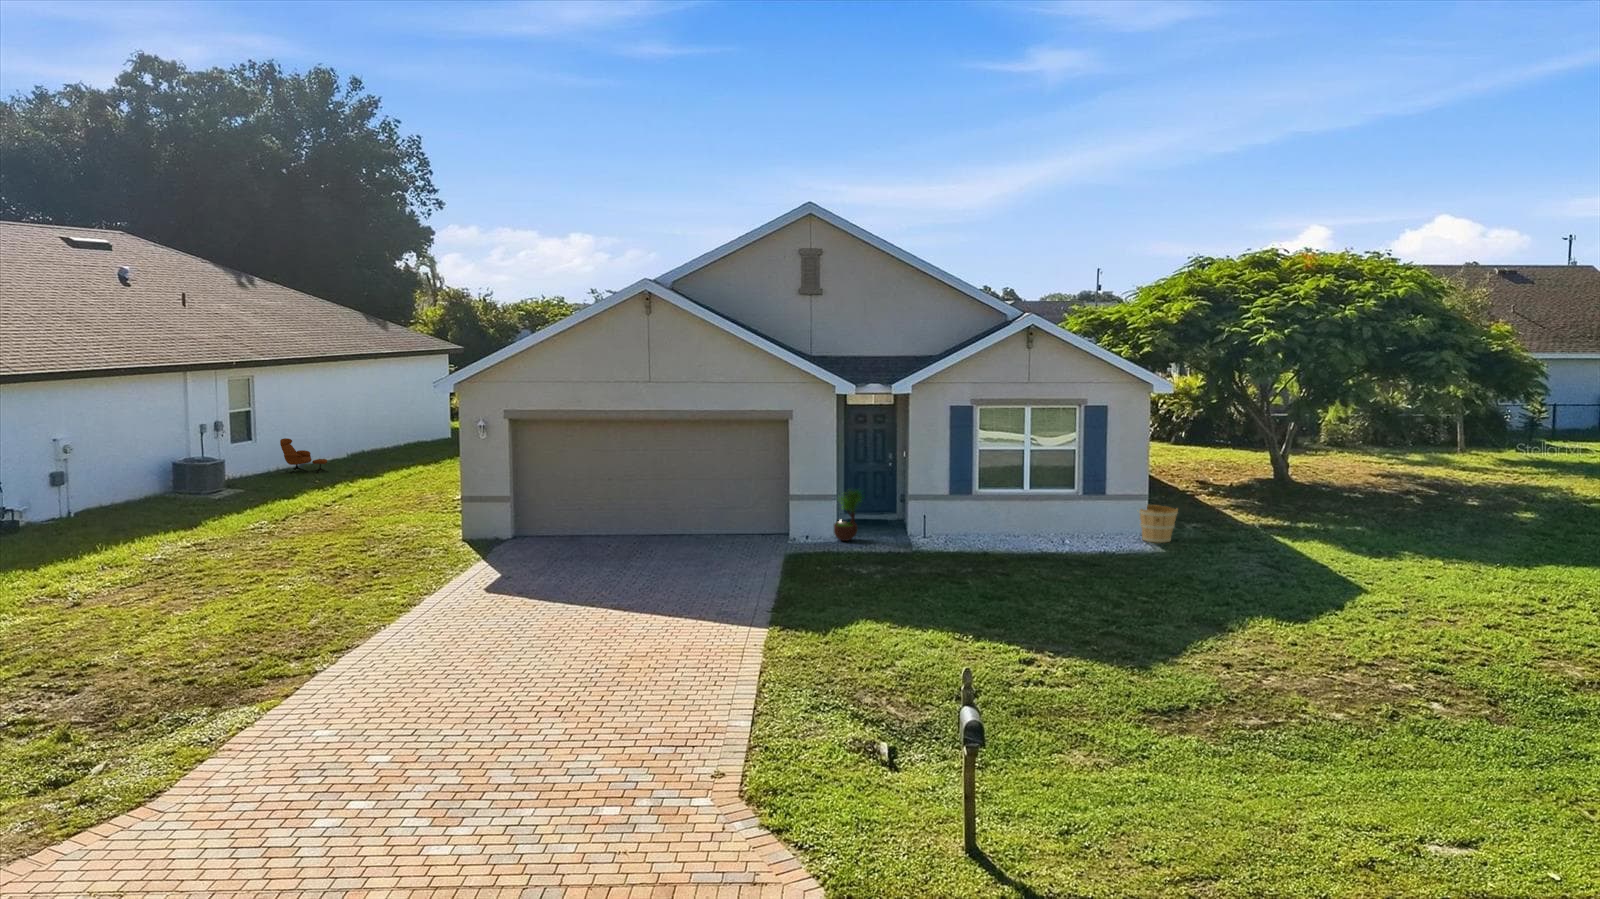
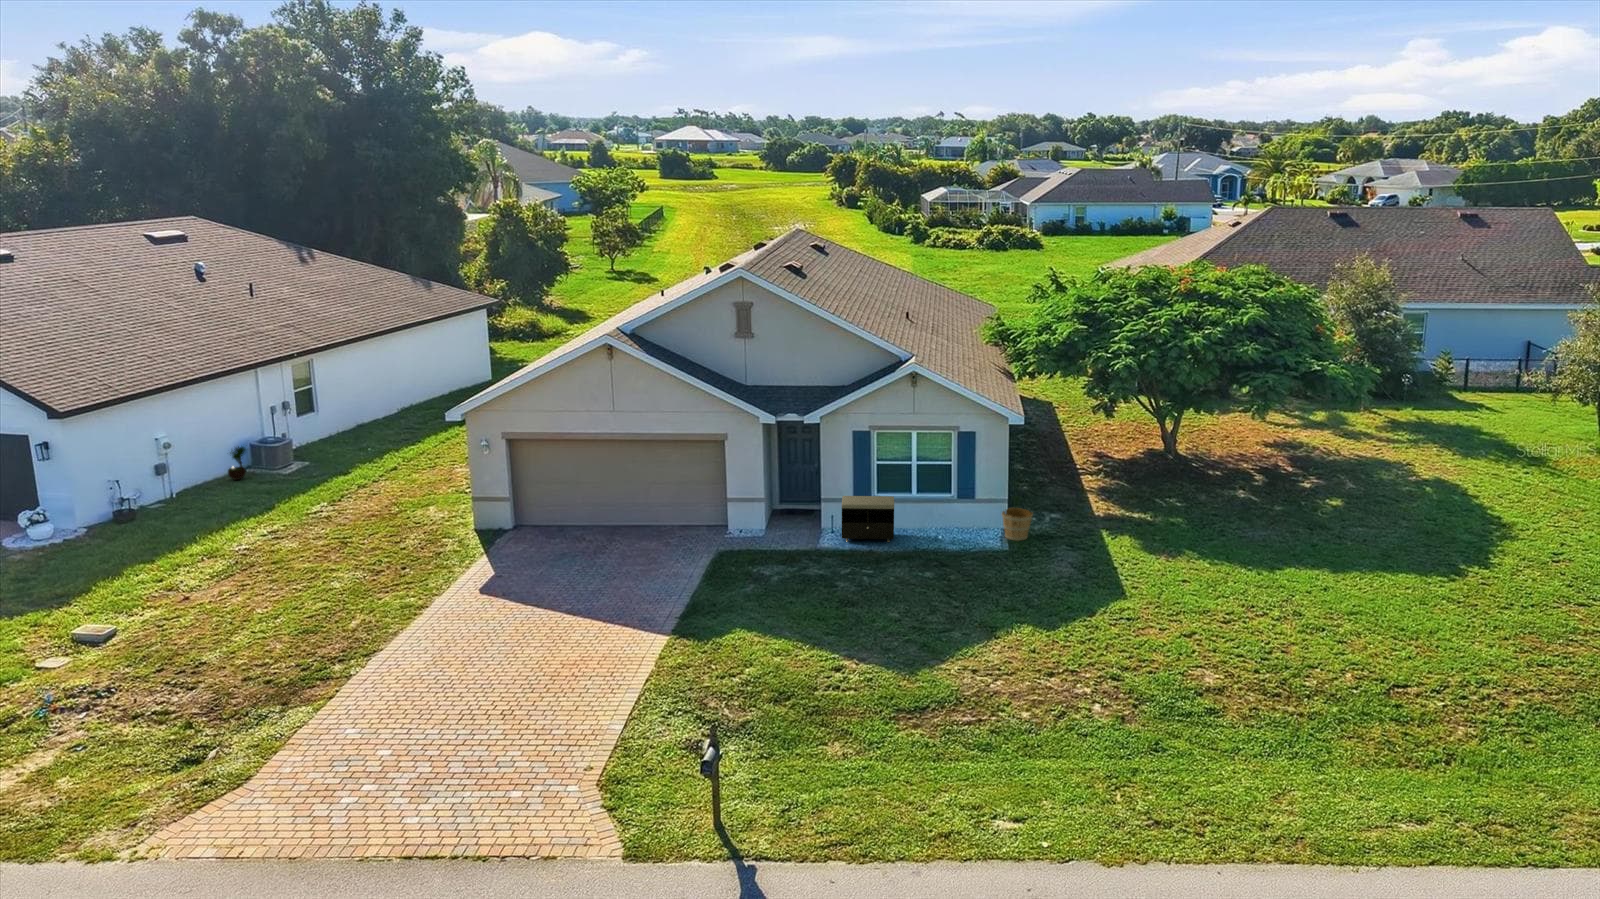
lounge chair: present [280,438,327,473] -> none [337,407,377,437]
storage bench: none [938,490,1010,545] -> present [842,496,894,542]
potted tree: present [834,491,864,541] -> present [228,446,246,480]

